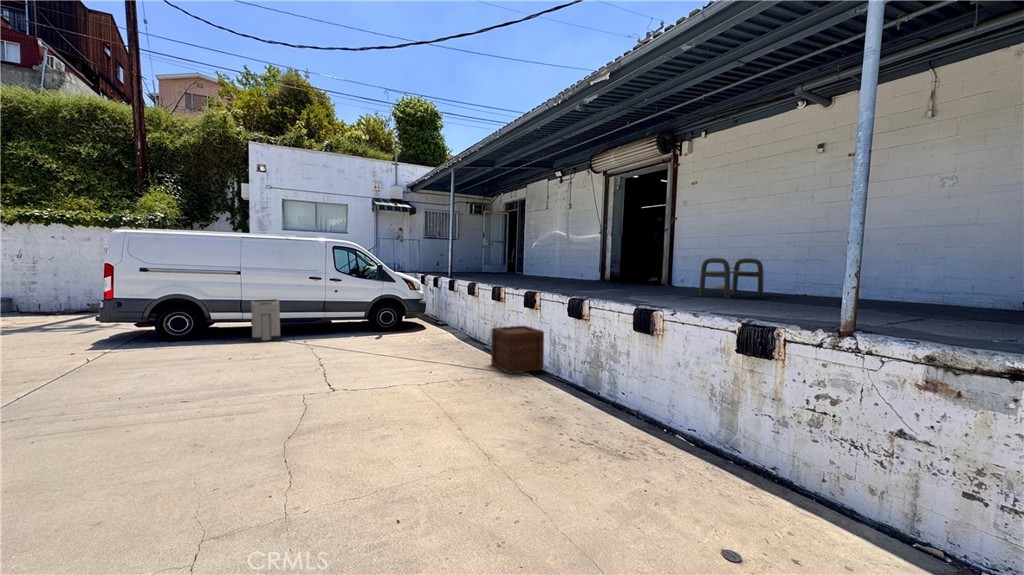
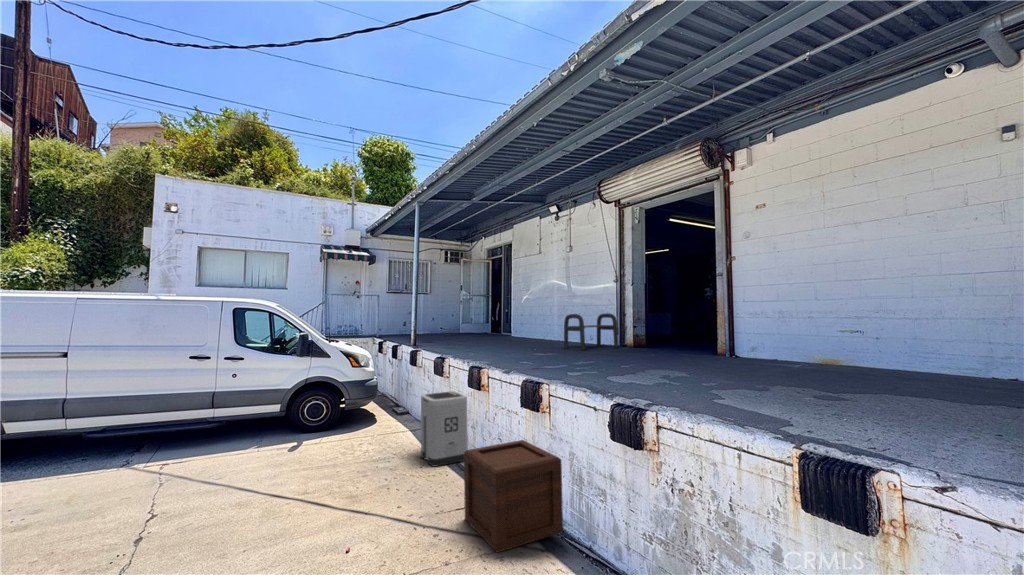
bench: present [699,258,763,299] -> present [564,313,618,350]
trash can: present [251,299,280,342] -> present [421,391,467,467]

